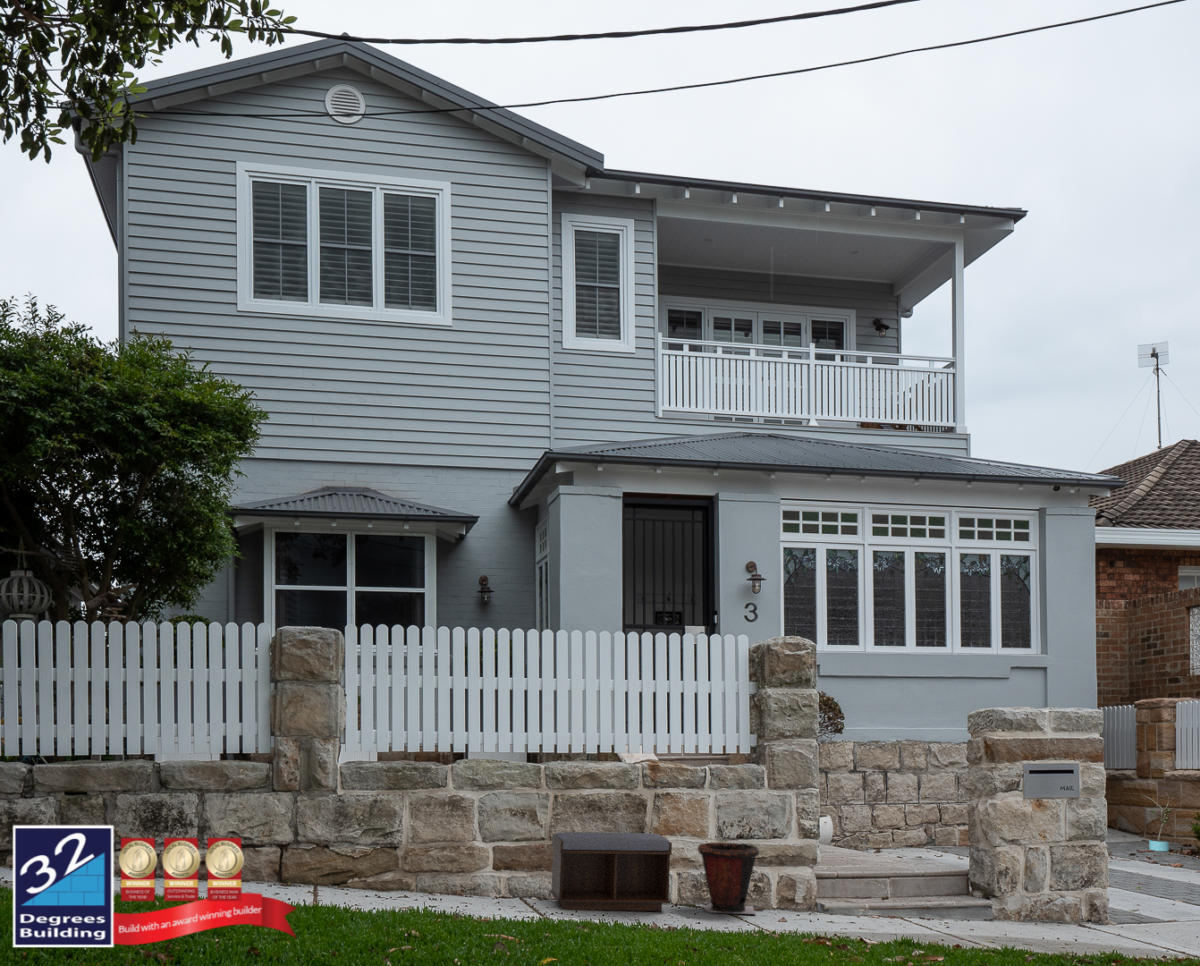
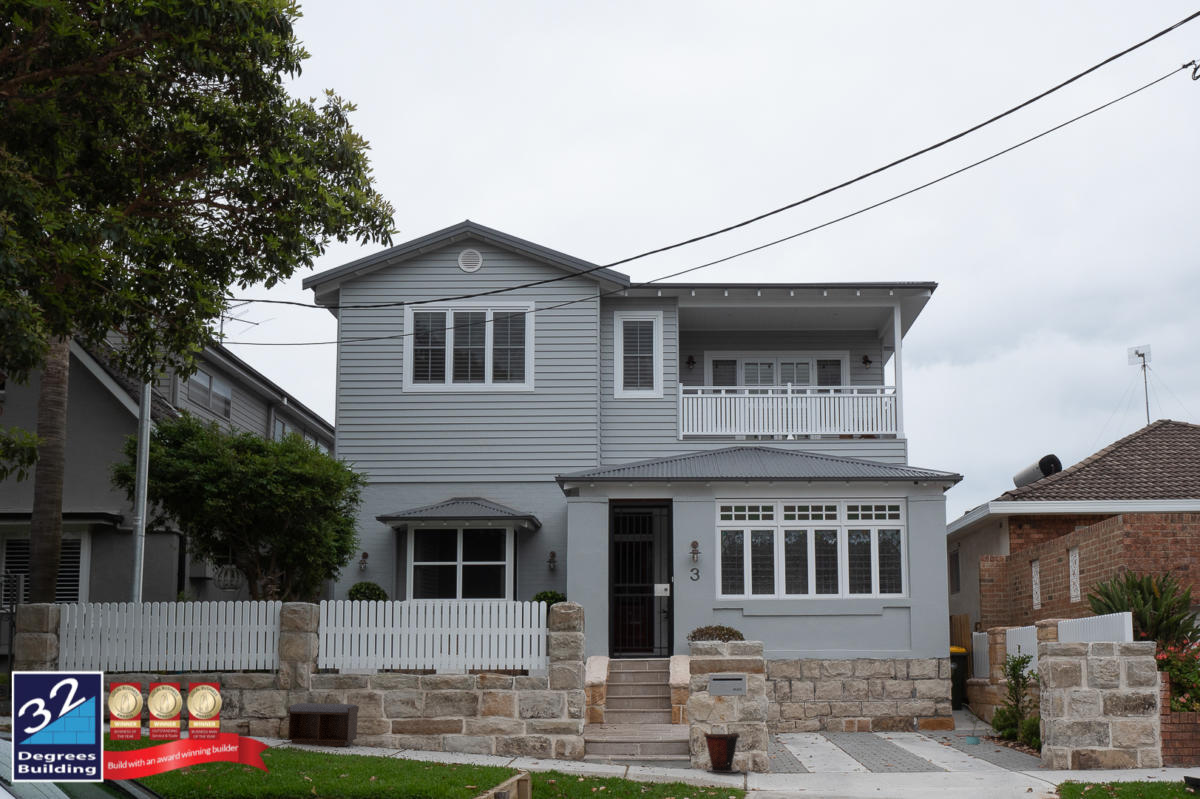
bench: present [550,832,672,911] -> present [287,703,359,746]
waste bin: present [698,842,759,914] -> present [704,733,740,772]

